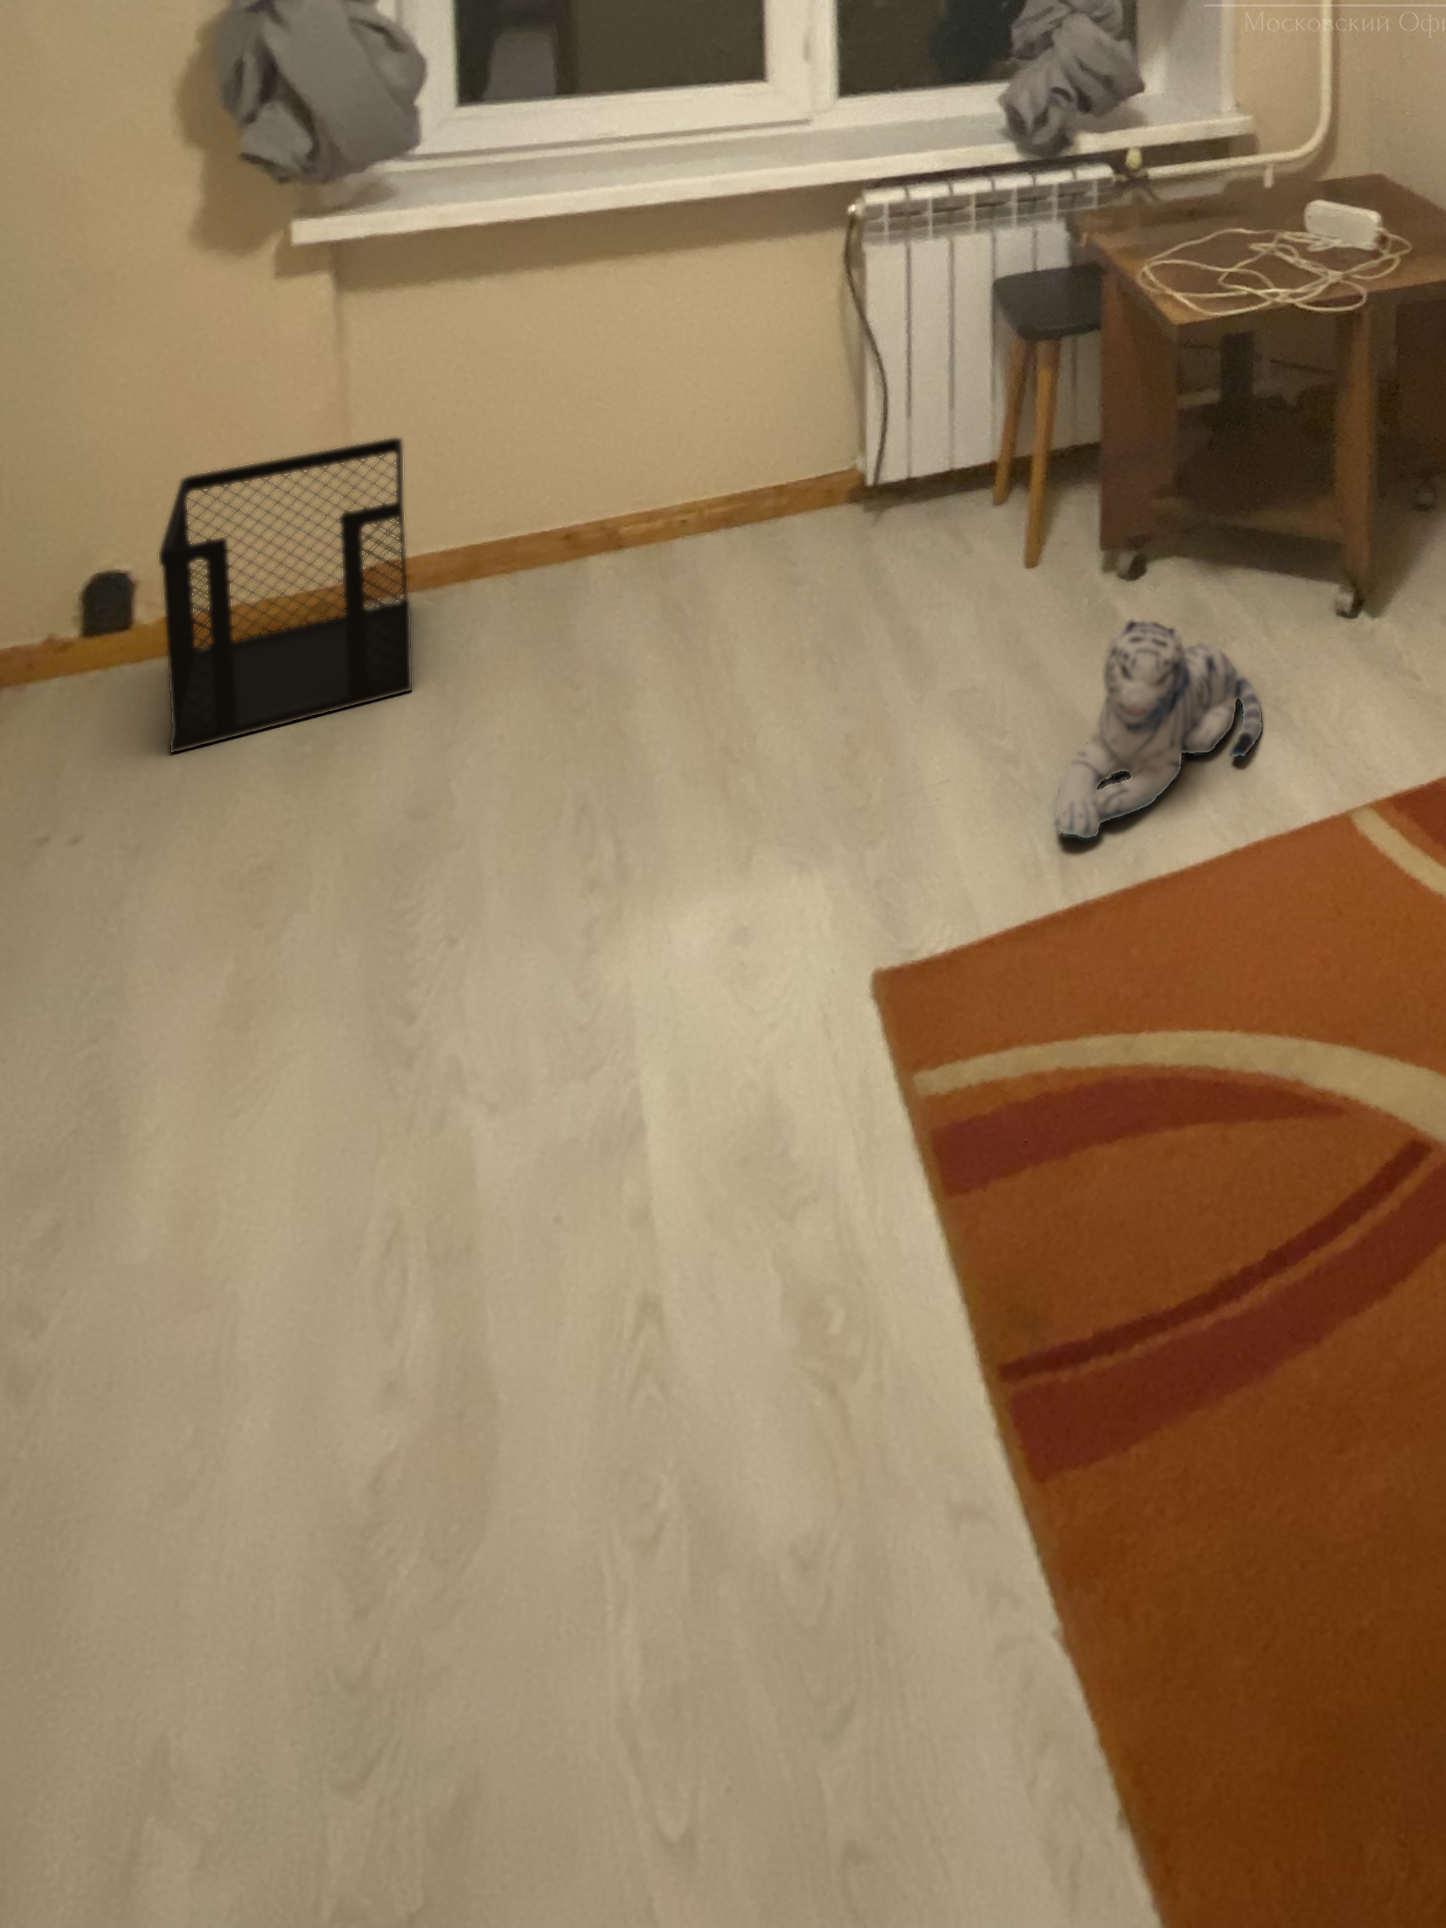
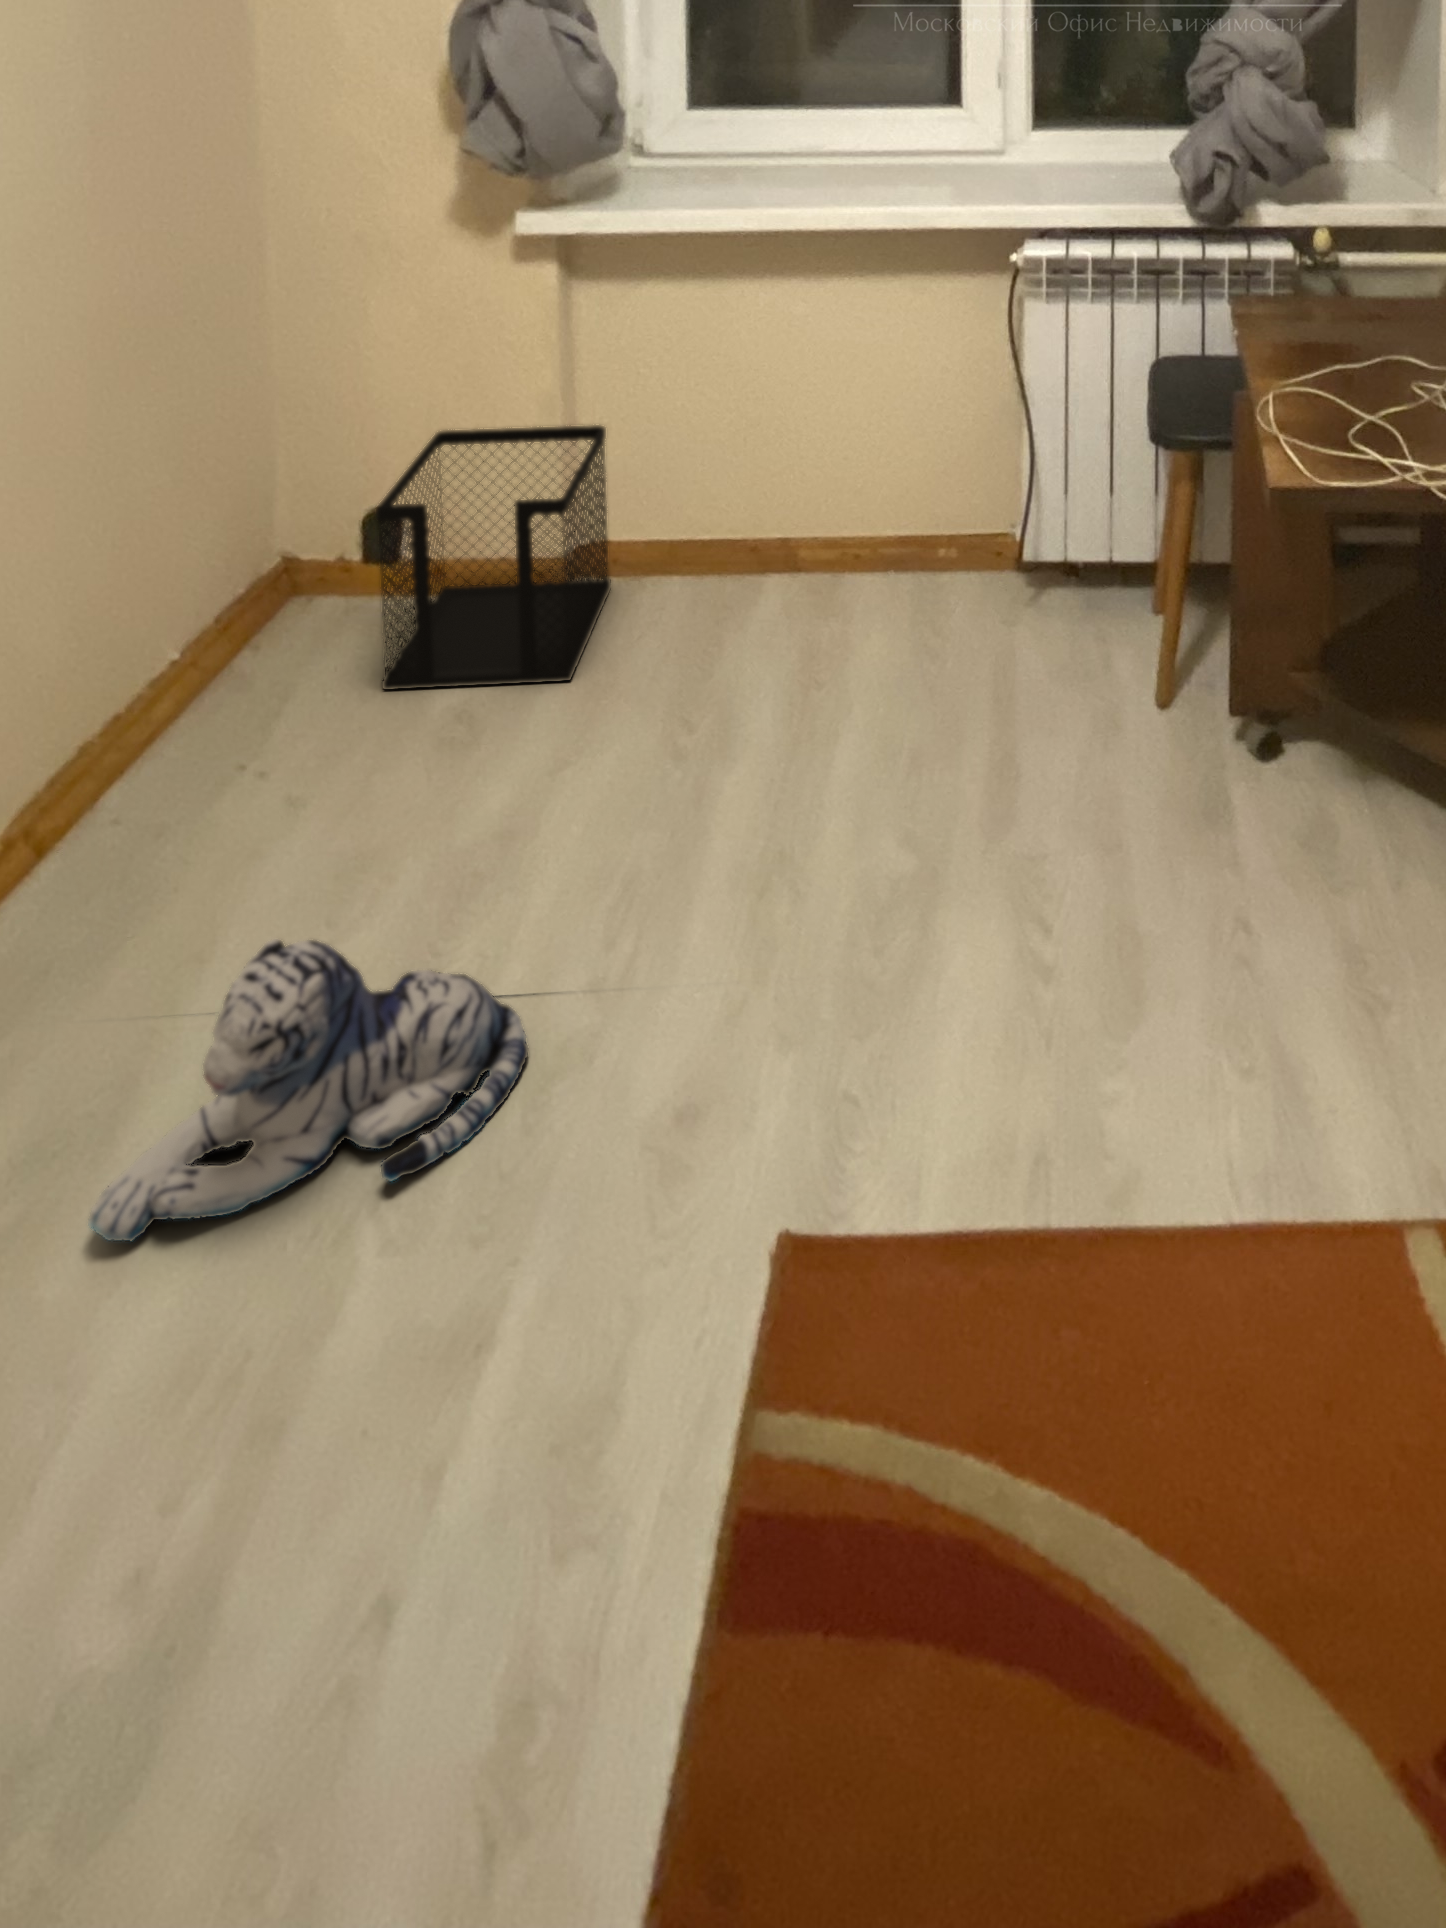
plush toy: present [1055,619,1262,838] -> present [88,939,528,1241]

